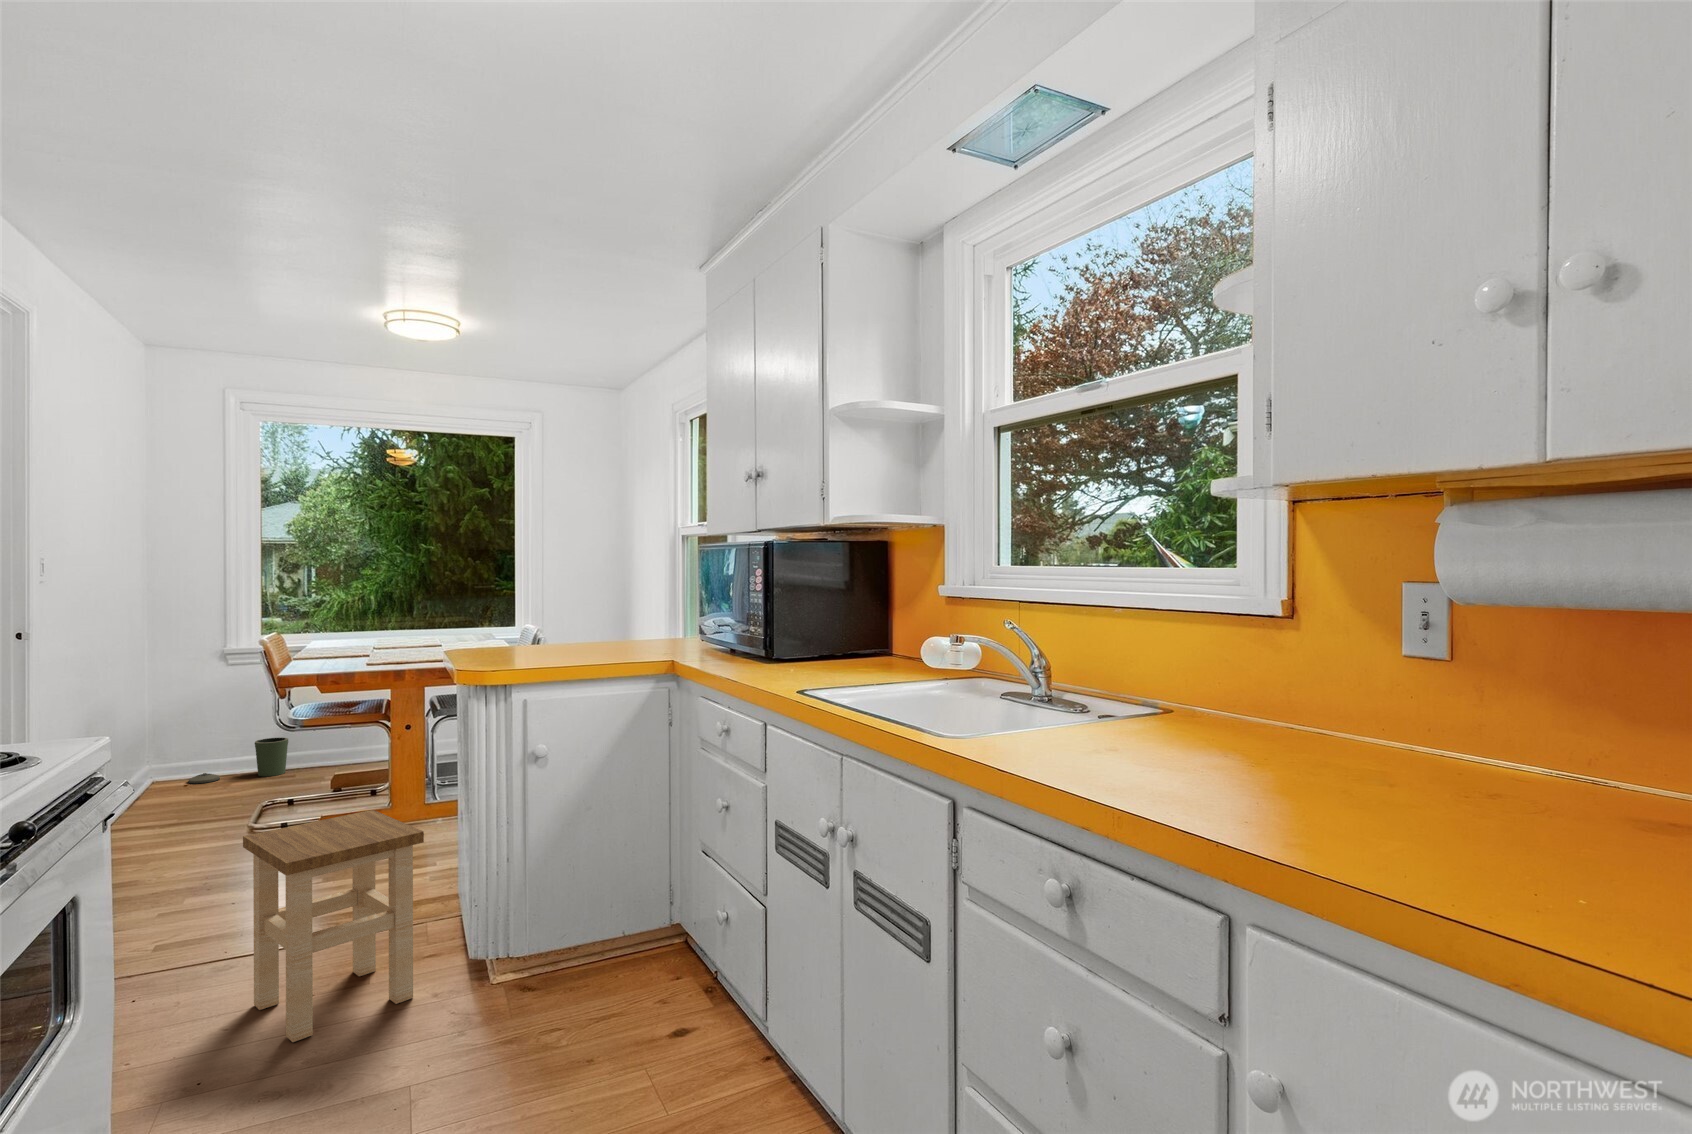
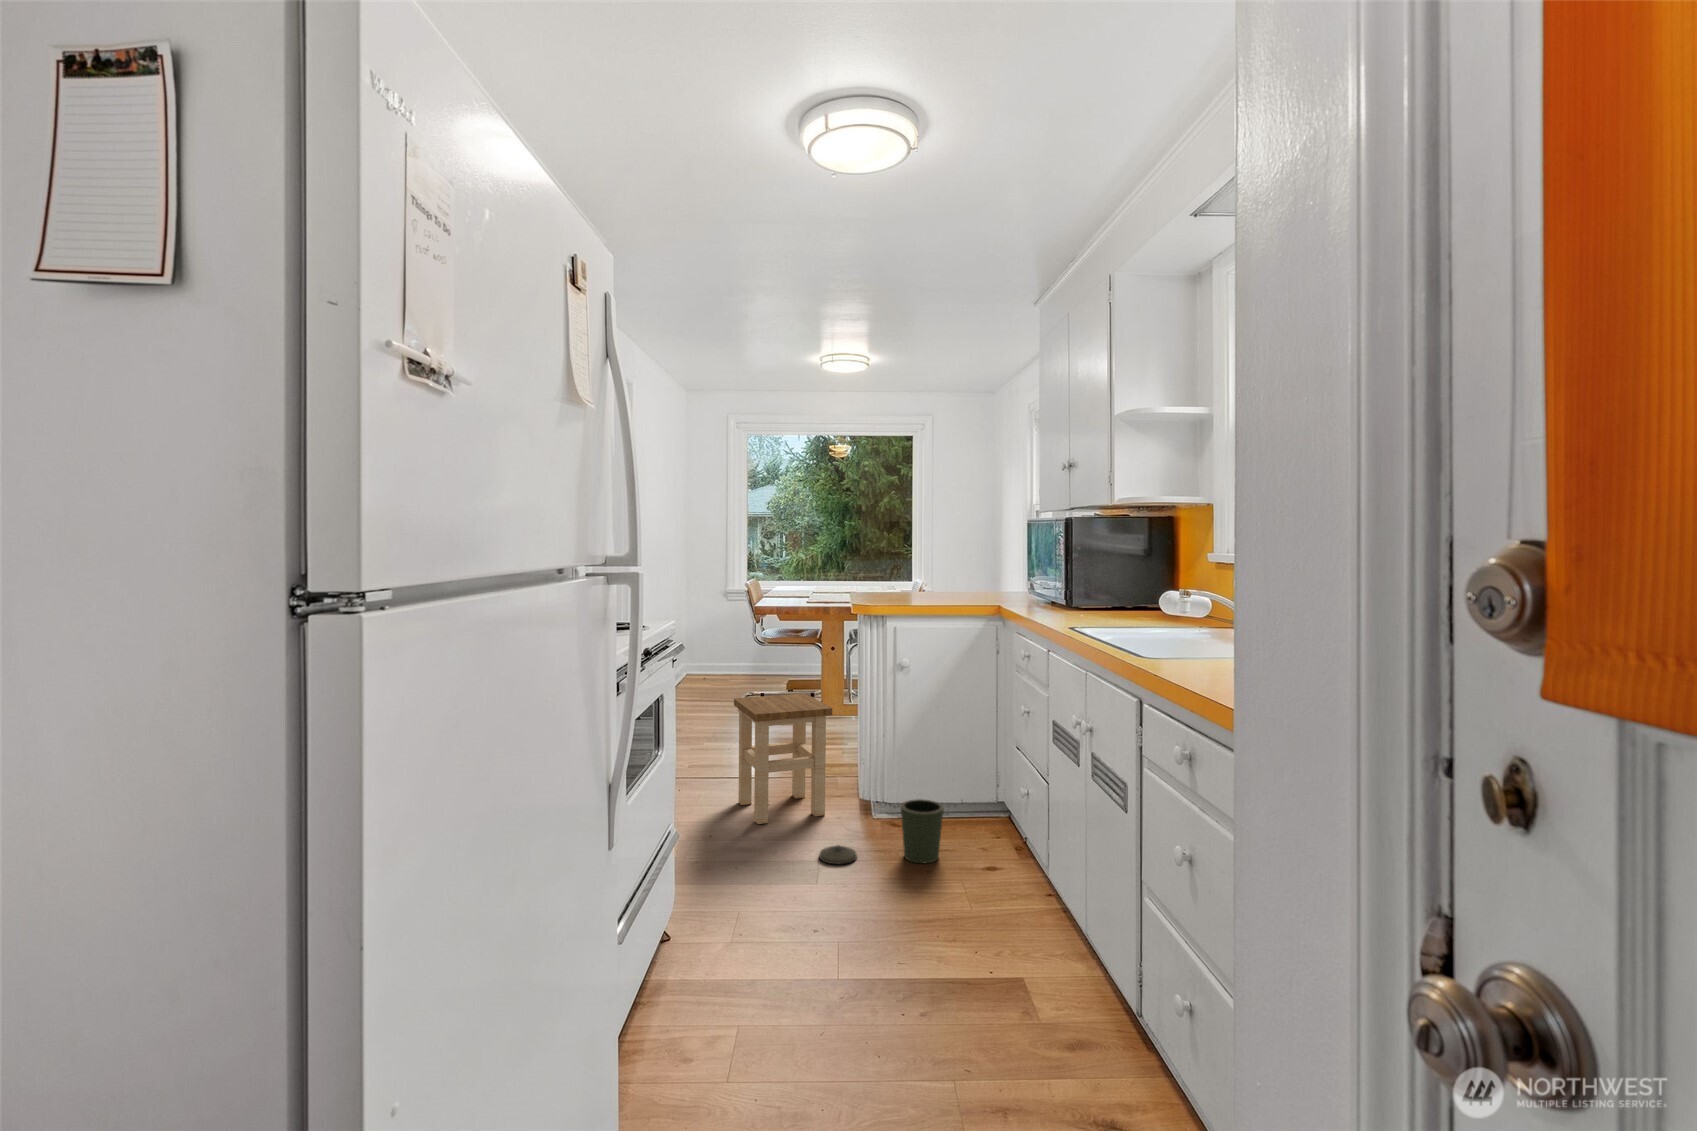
trash can: present [188,738,288,783] -> present [819,799,944,864]

